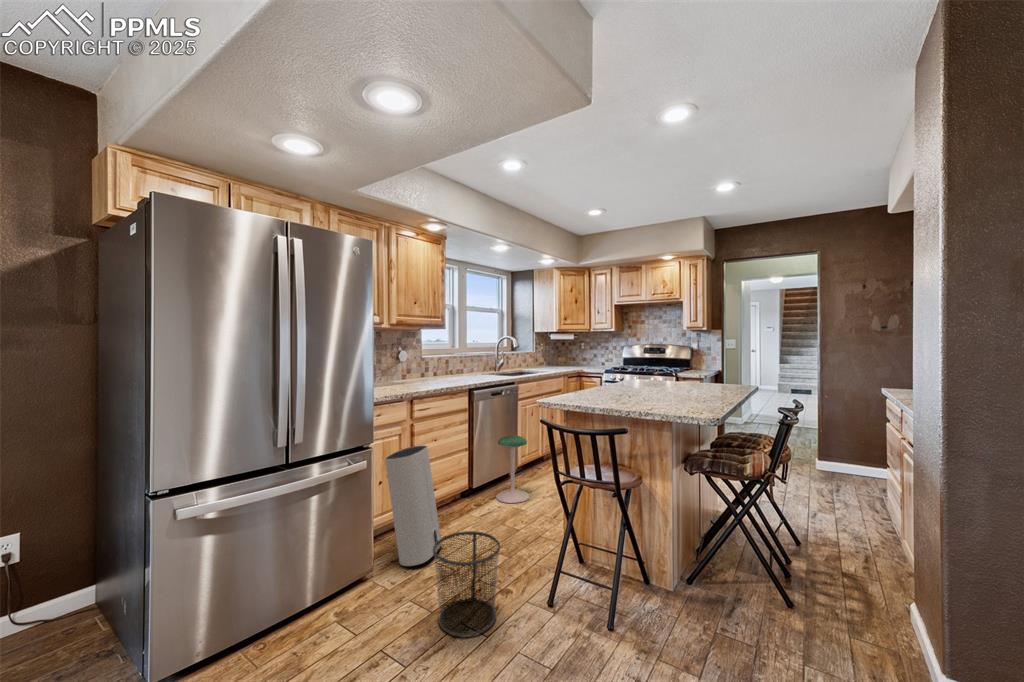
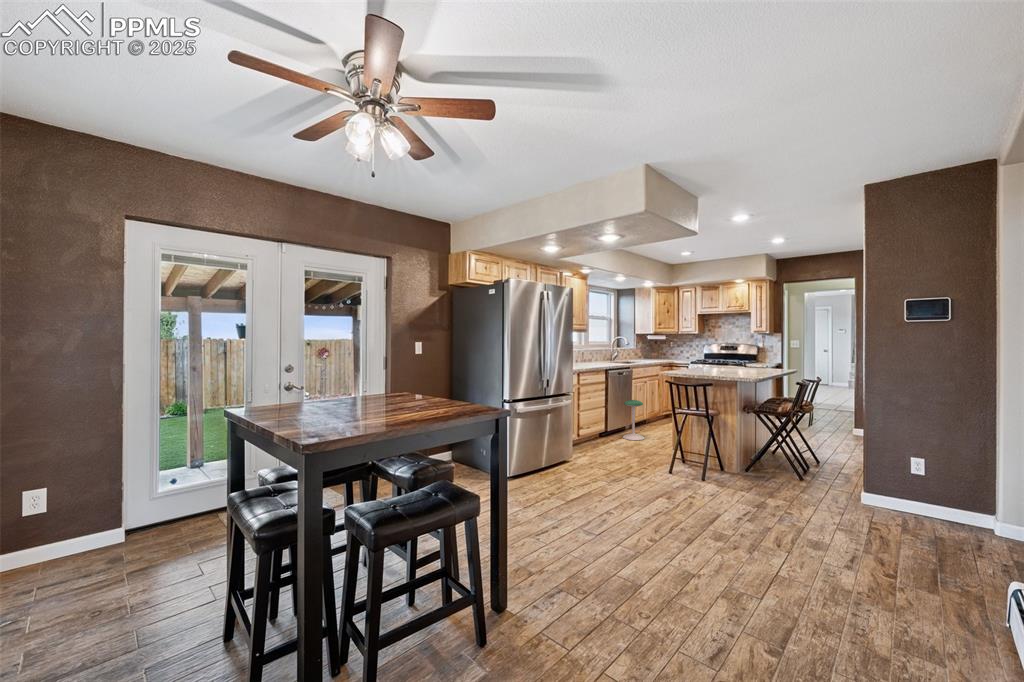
air purifier: present [385,445,442,566] -> none [576,398,603,458]
waste bin: present [433,531,501,637] -> none [615,435,648,476]

